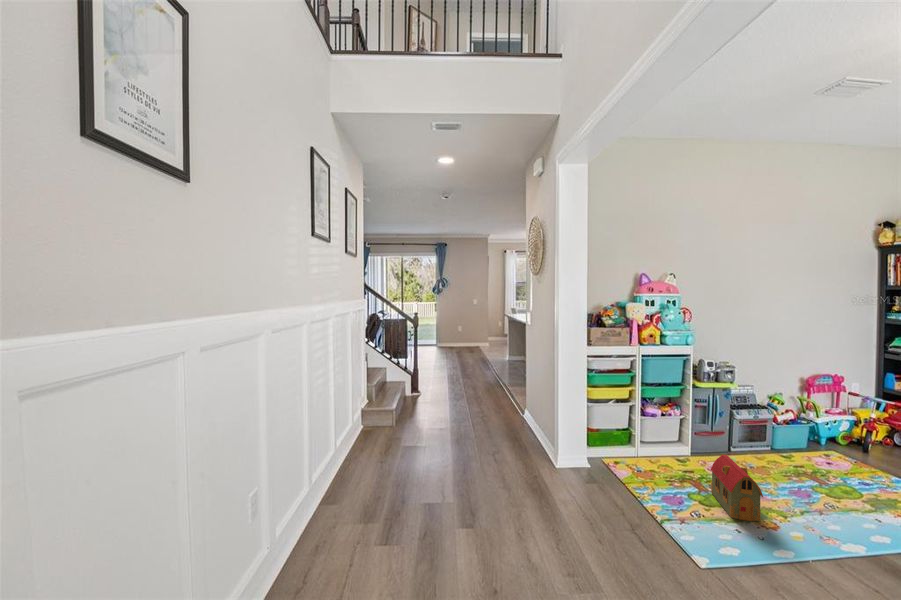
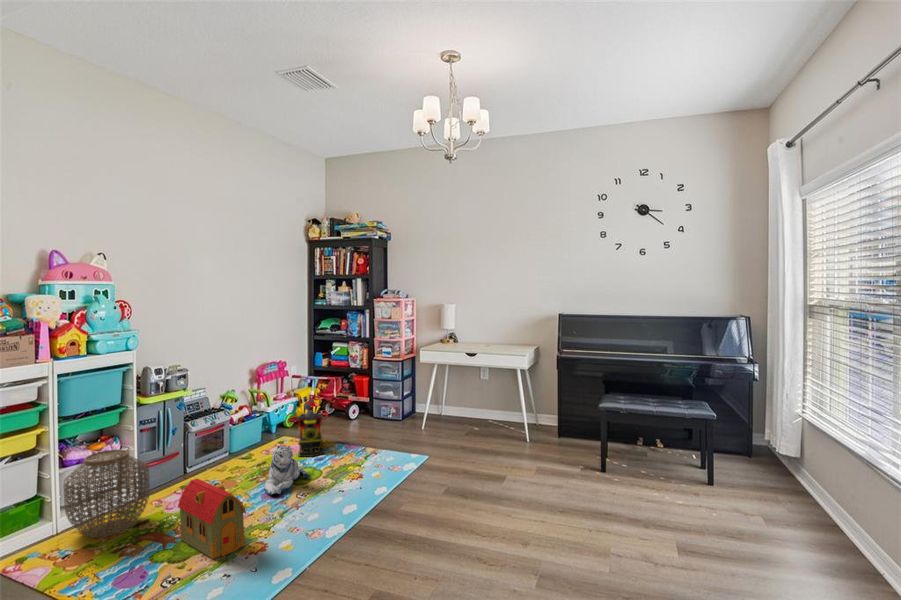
woven basket: none [643,414,695,470] -> present [64,450,150,538]
toy train: none [842,423,880,481] -> present [297,399,324,457]
plush toy: none [794,455,846,497] -> present [264,446,308,496]

